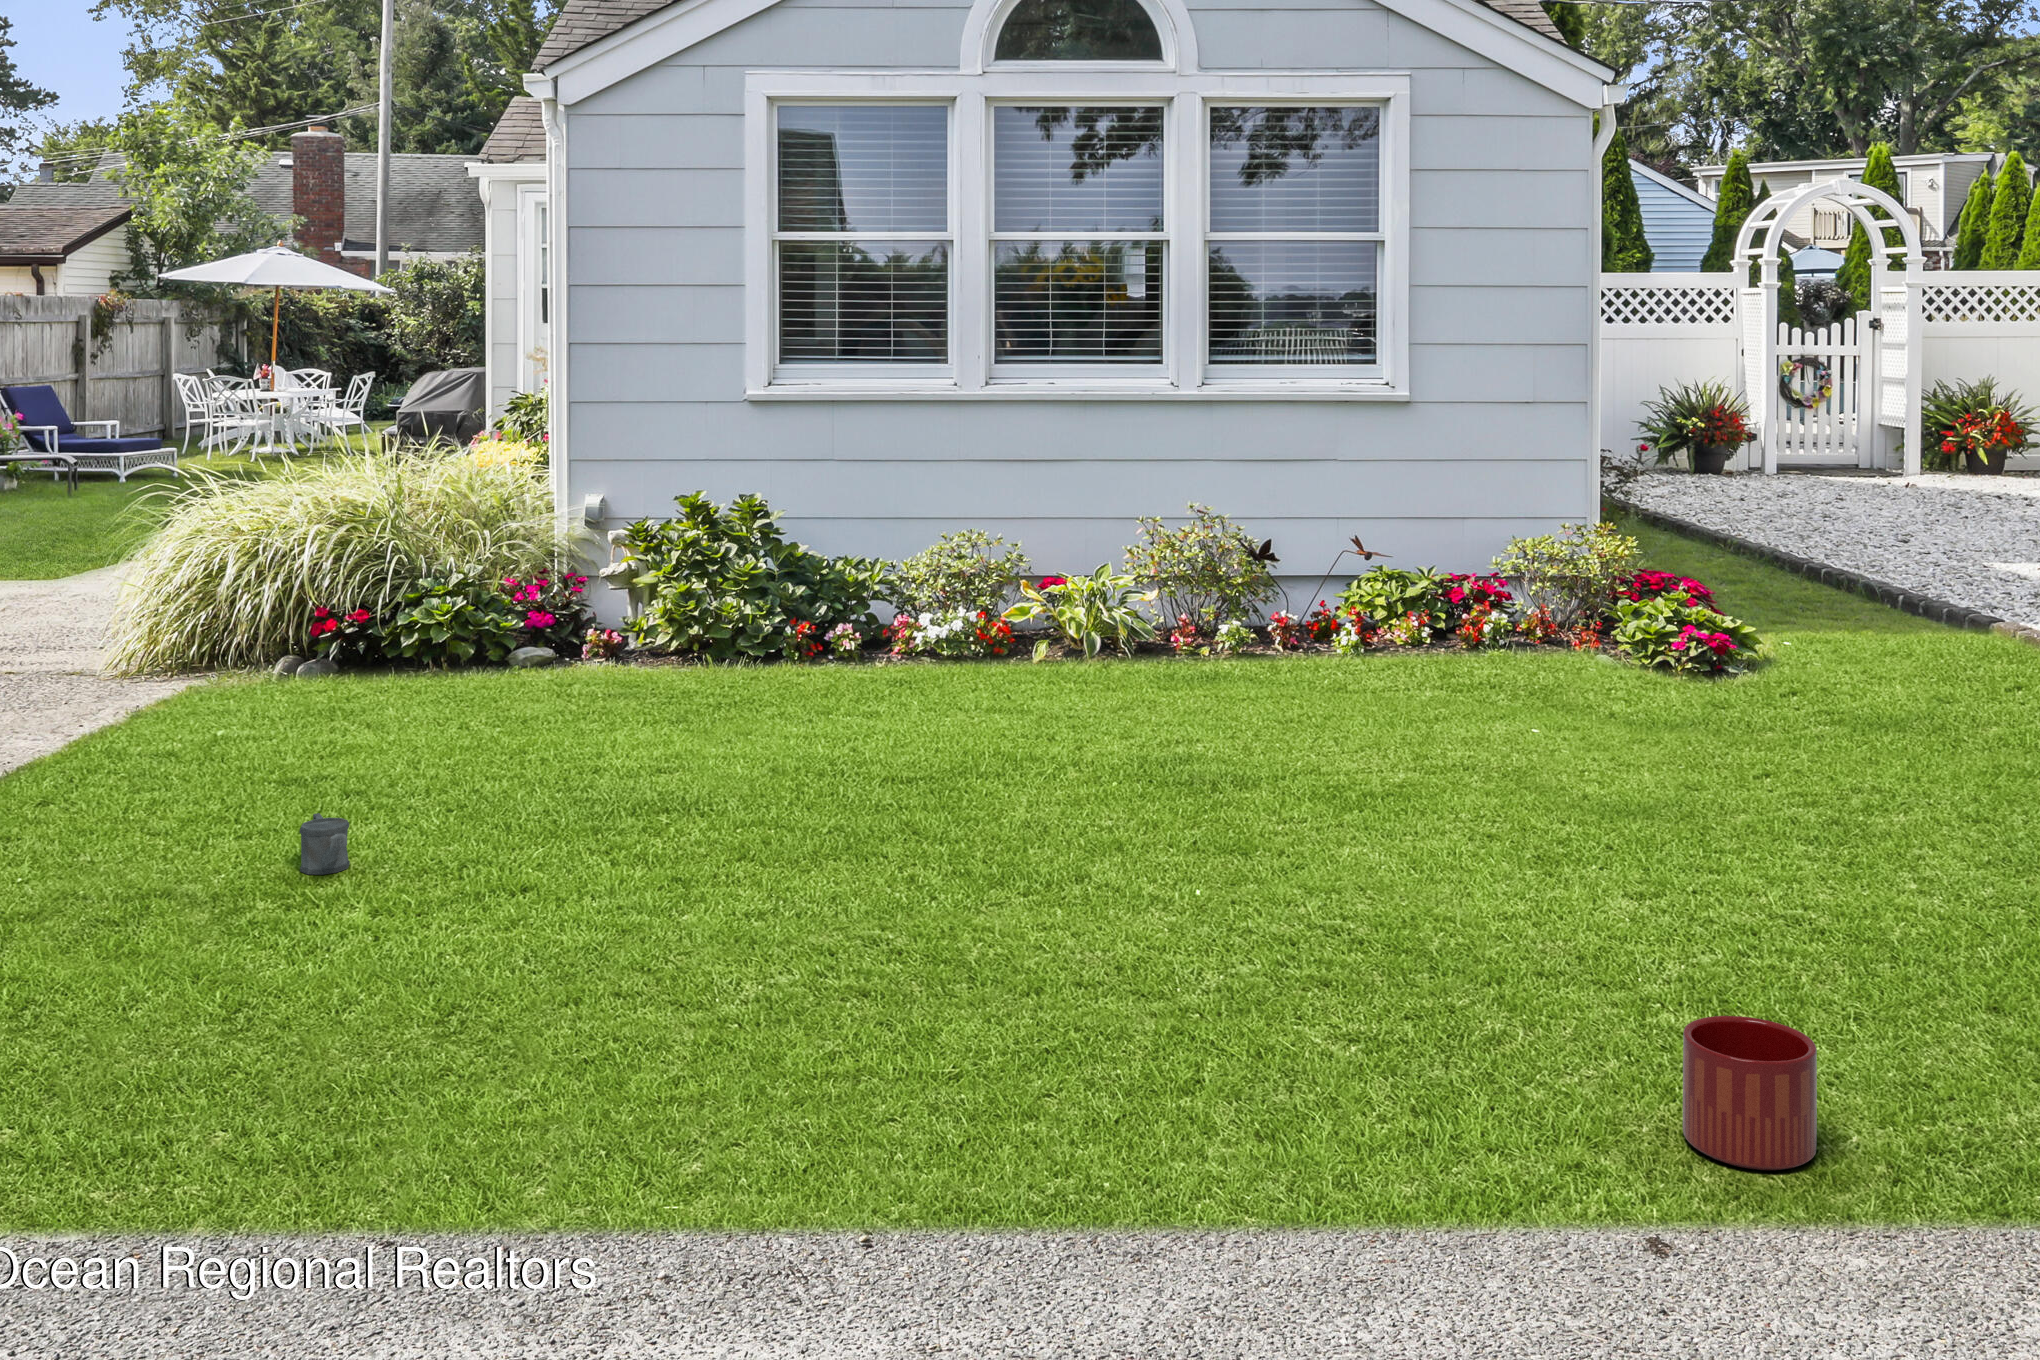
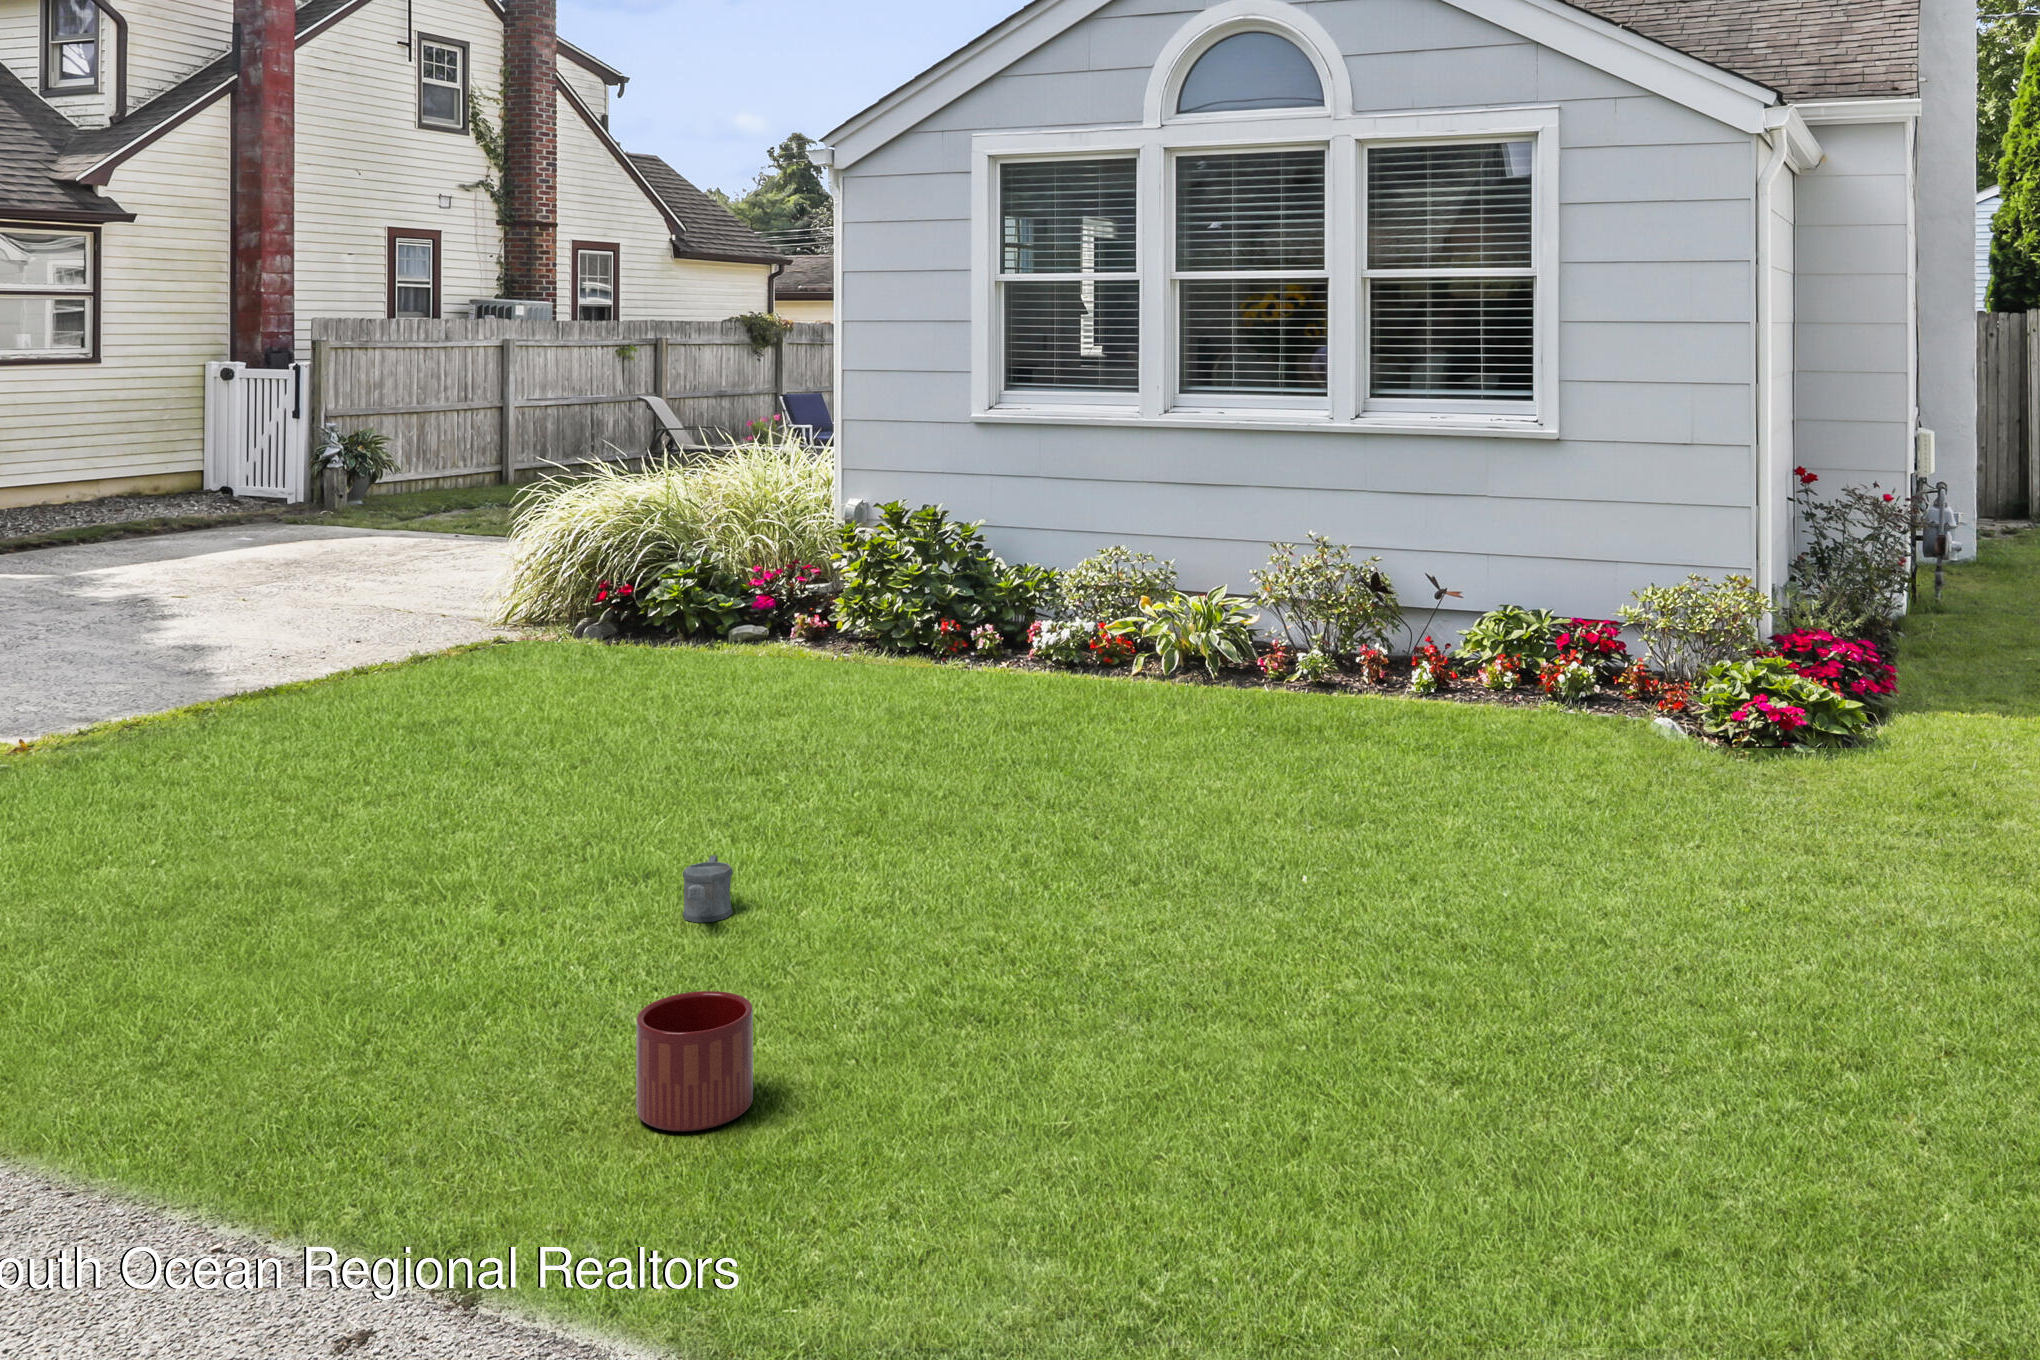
watering can: present [300,813,350,875] -> present [683,855,733,923]

